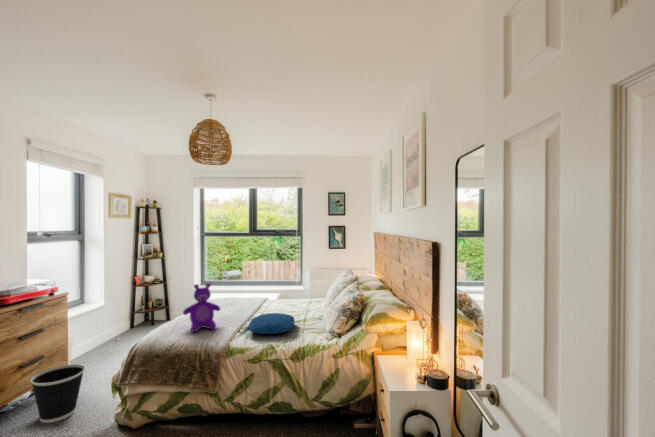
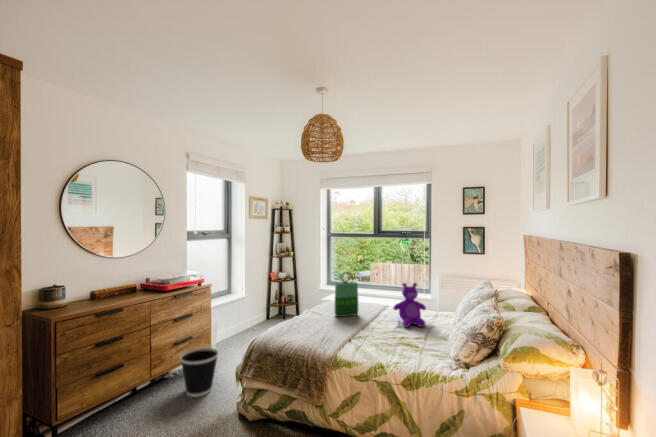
tote bag: none [219,269,242,313] -> present [334,272,359,317]
teddy bear: present [183,283,220,332] -> present [394,283,426,327]
pillow: present [248,313,294,334] -> none [358,325,412,351]

